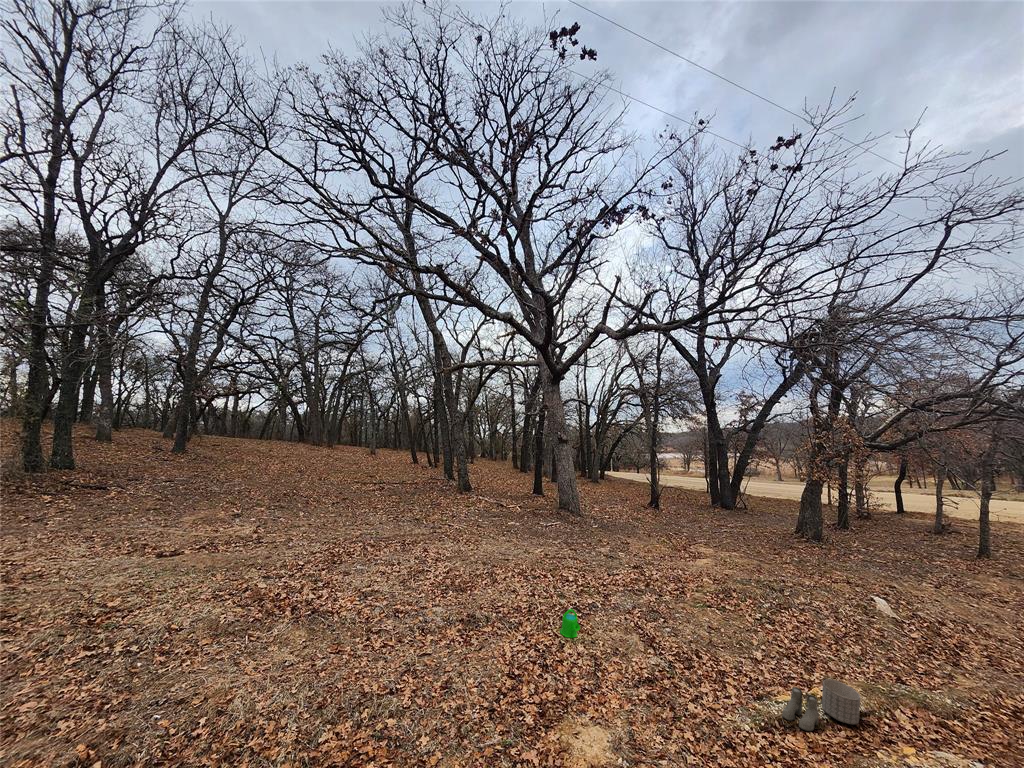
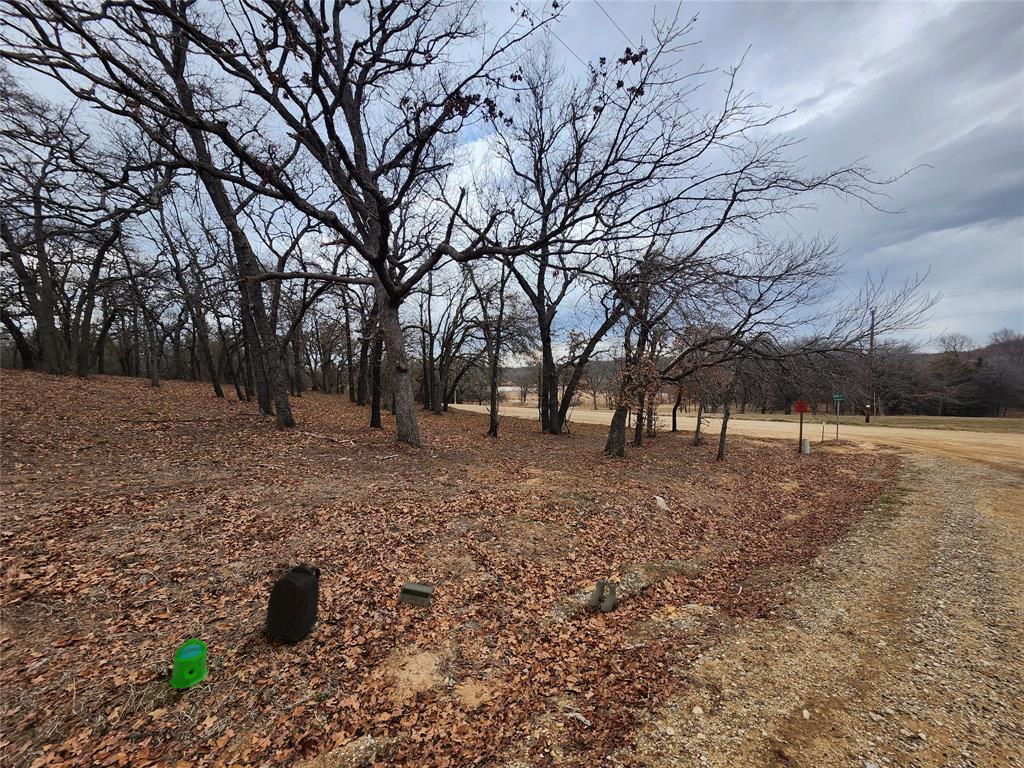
watering can: present [560,609,580,638] -> present [169,638,208,688]
backpack: none [462,616,504,686] -> present [266,564,321,641]
toolbox: none [570,651,603,680] -> present [398,582,434,606]
planter: present [822,679,860,724] -> none [618,567,646,599]

